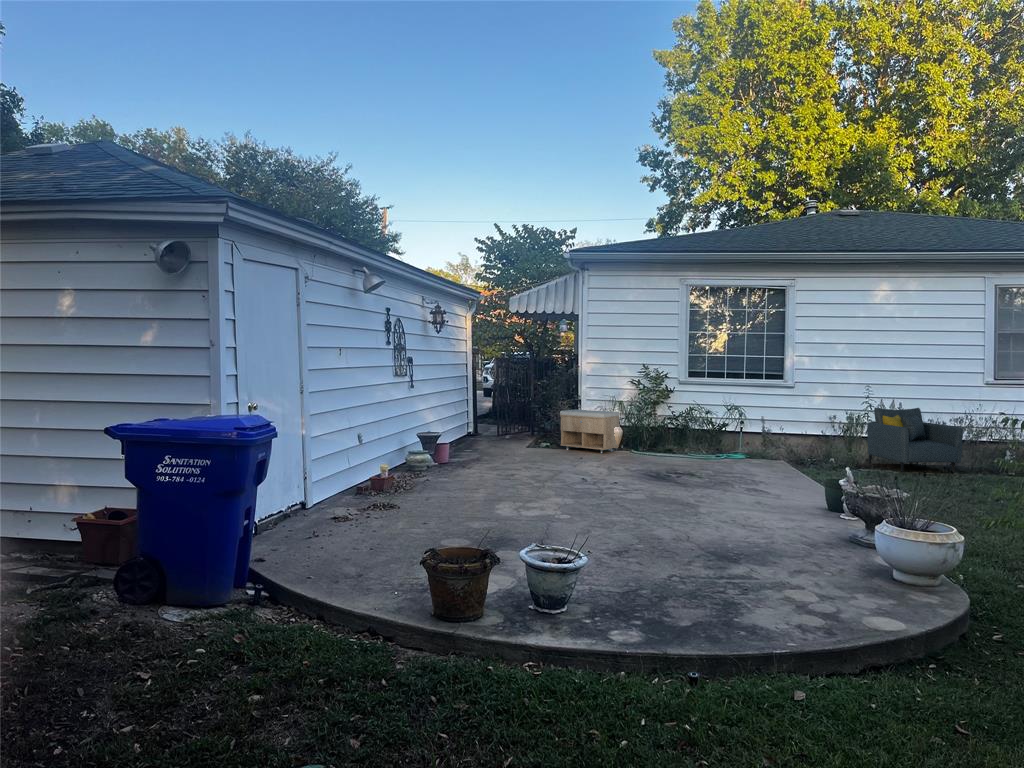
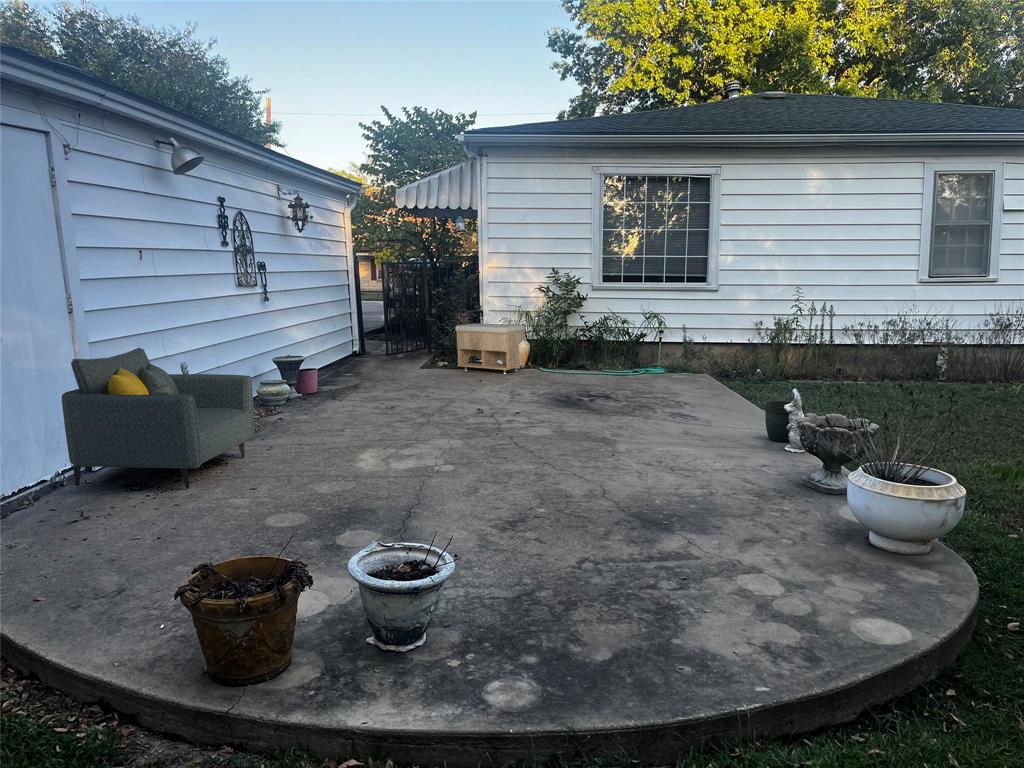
armchair: present [867,407,963,472] -> present [62,348,255,488]

